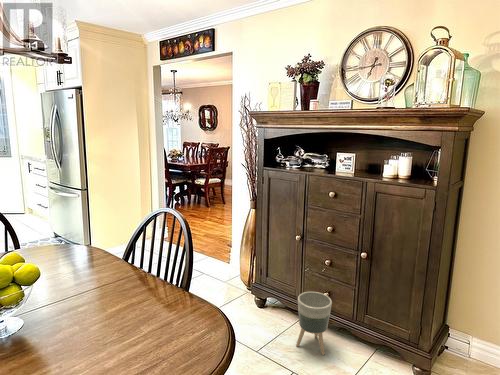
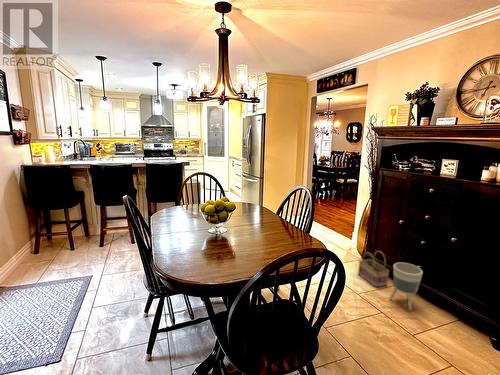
basket: none [250,279,289,332] -> present [358,251,389,287]

